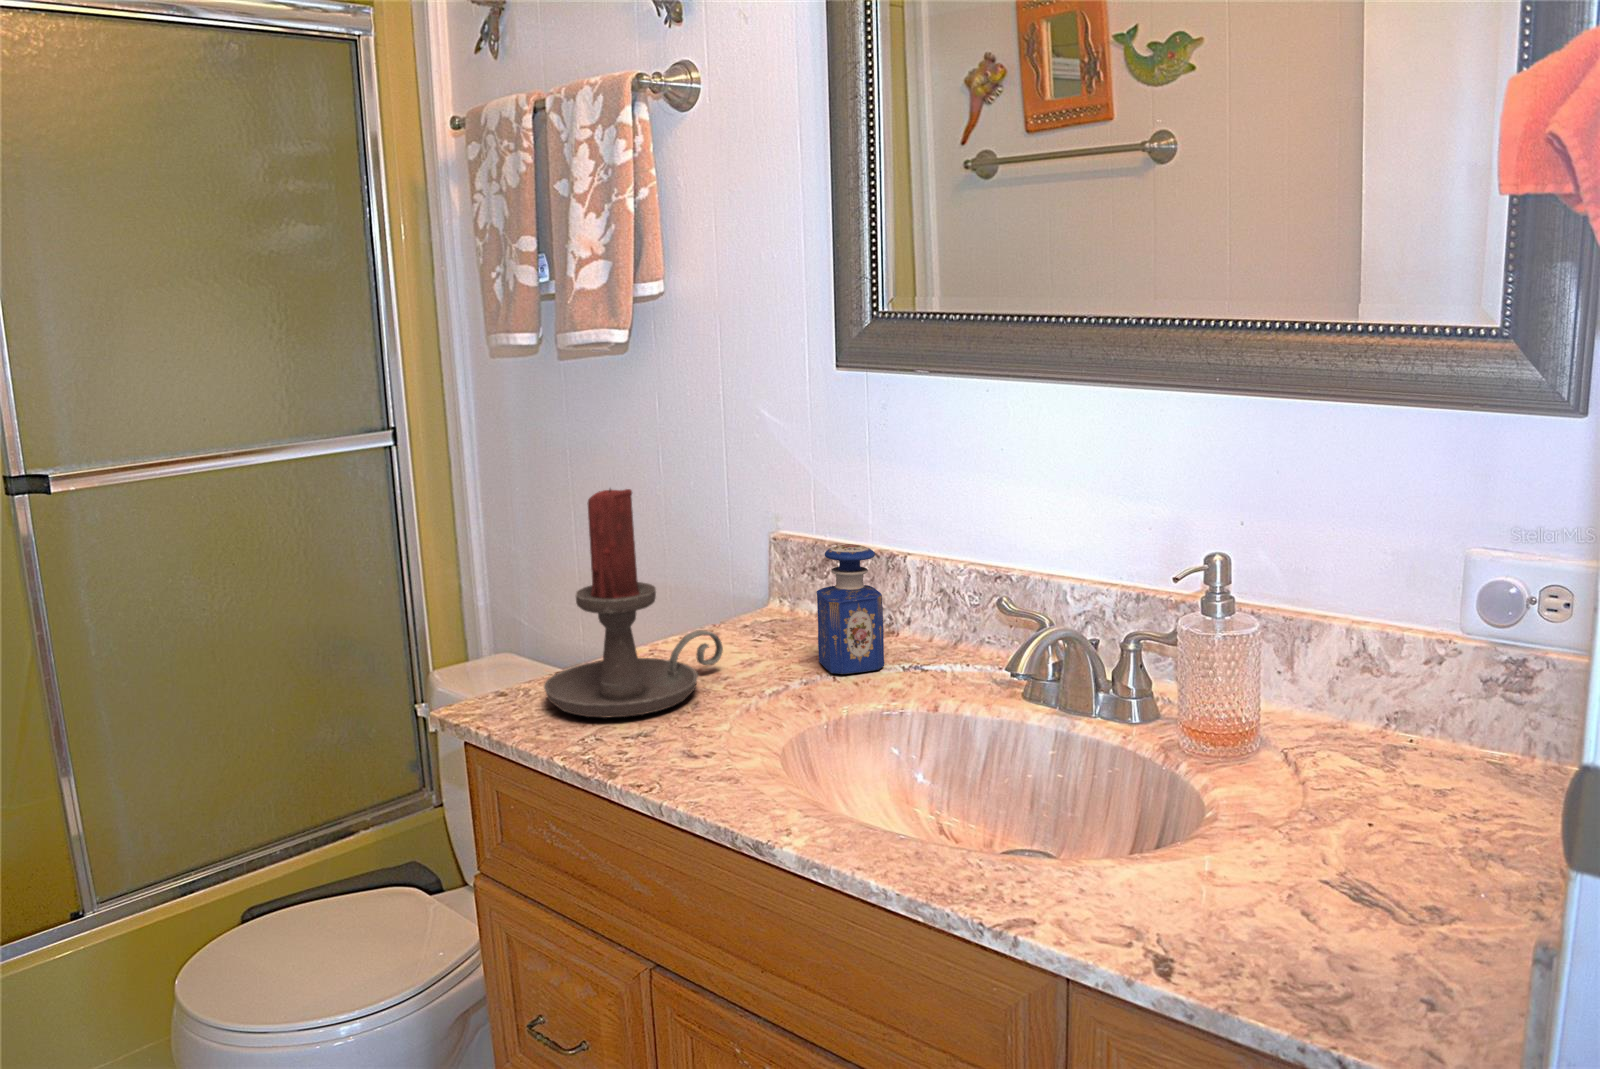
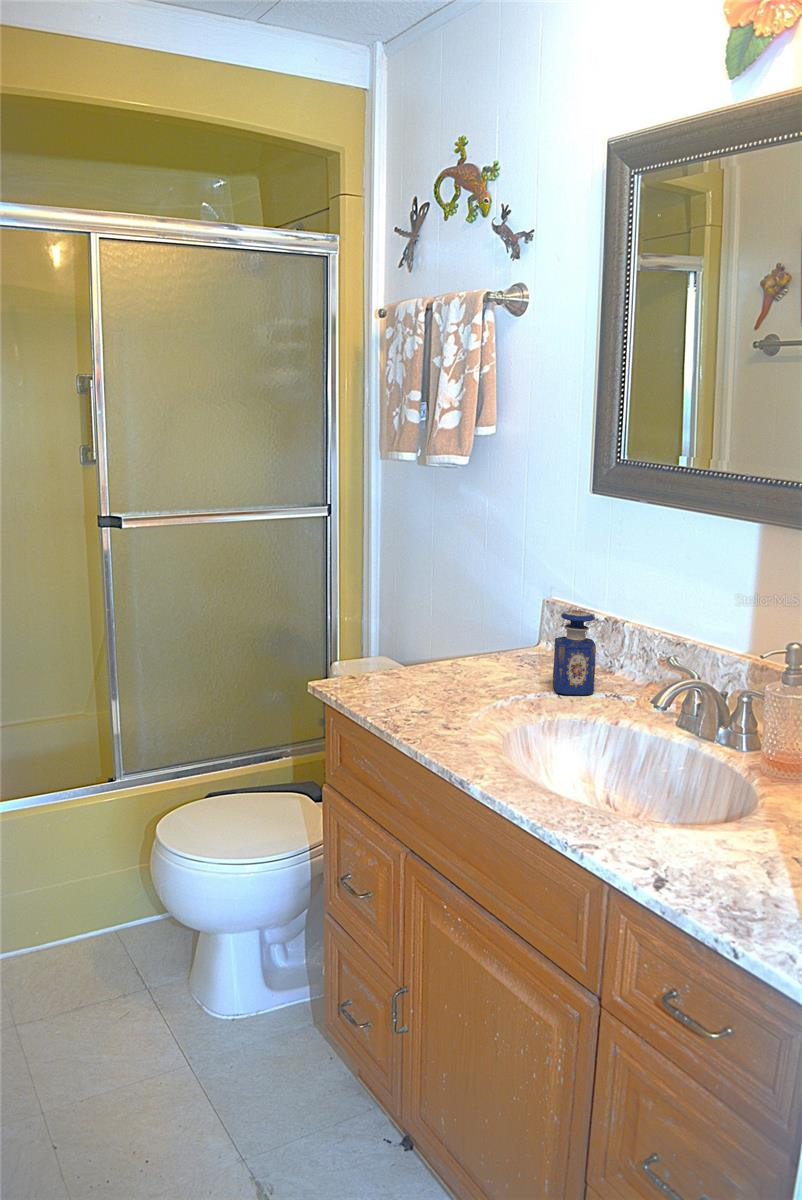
candle holder: present [544,489,723,718] -> none [374,559,491,701]

